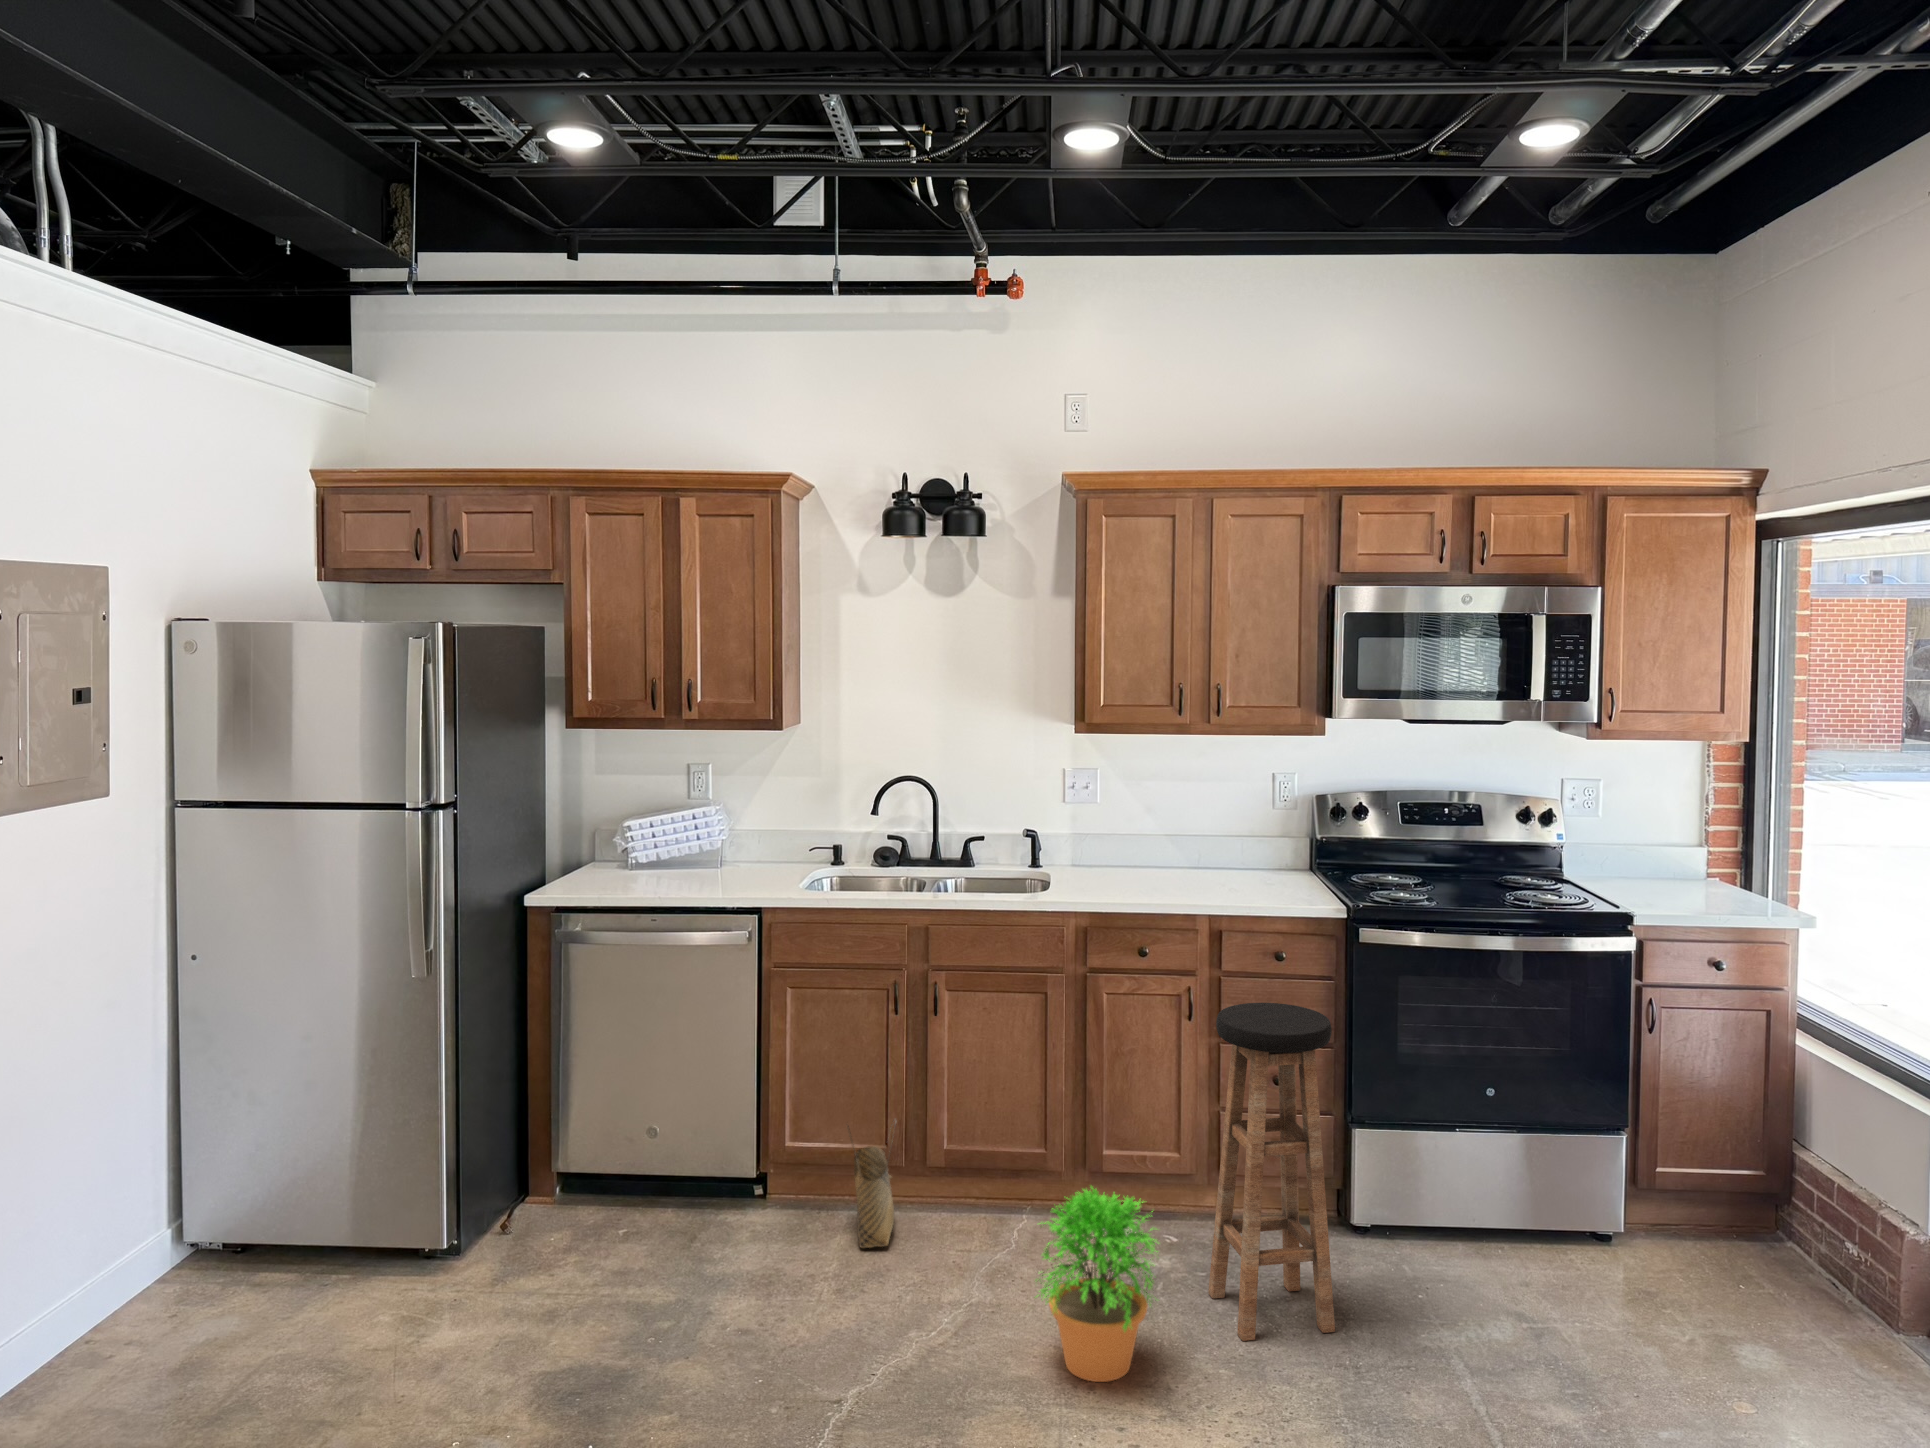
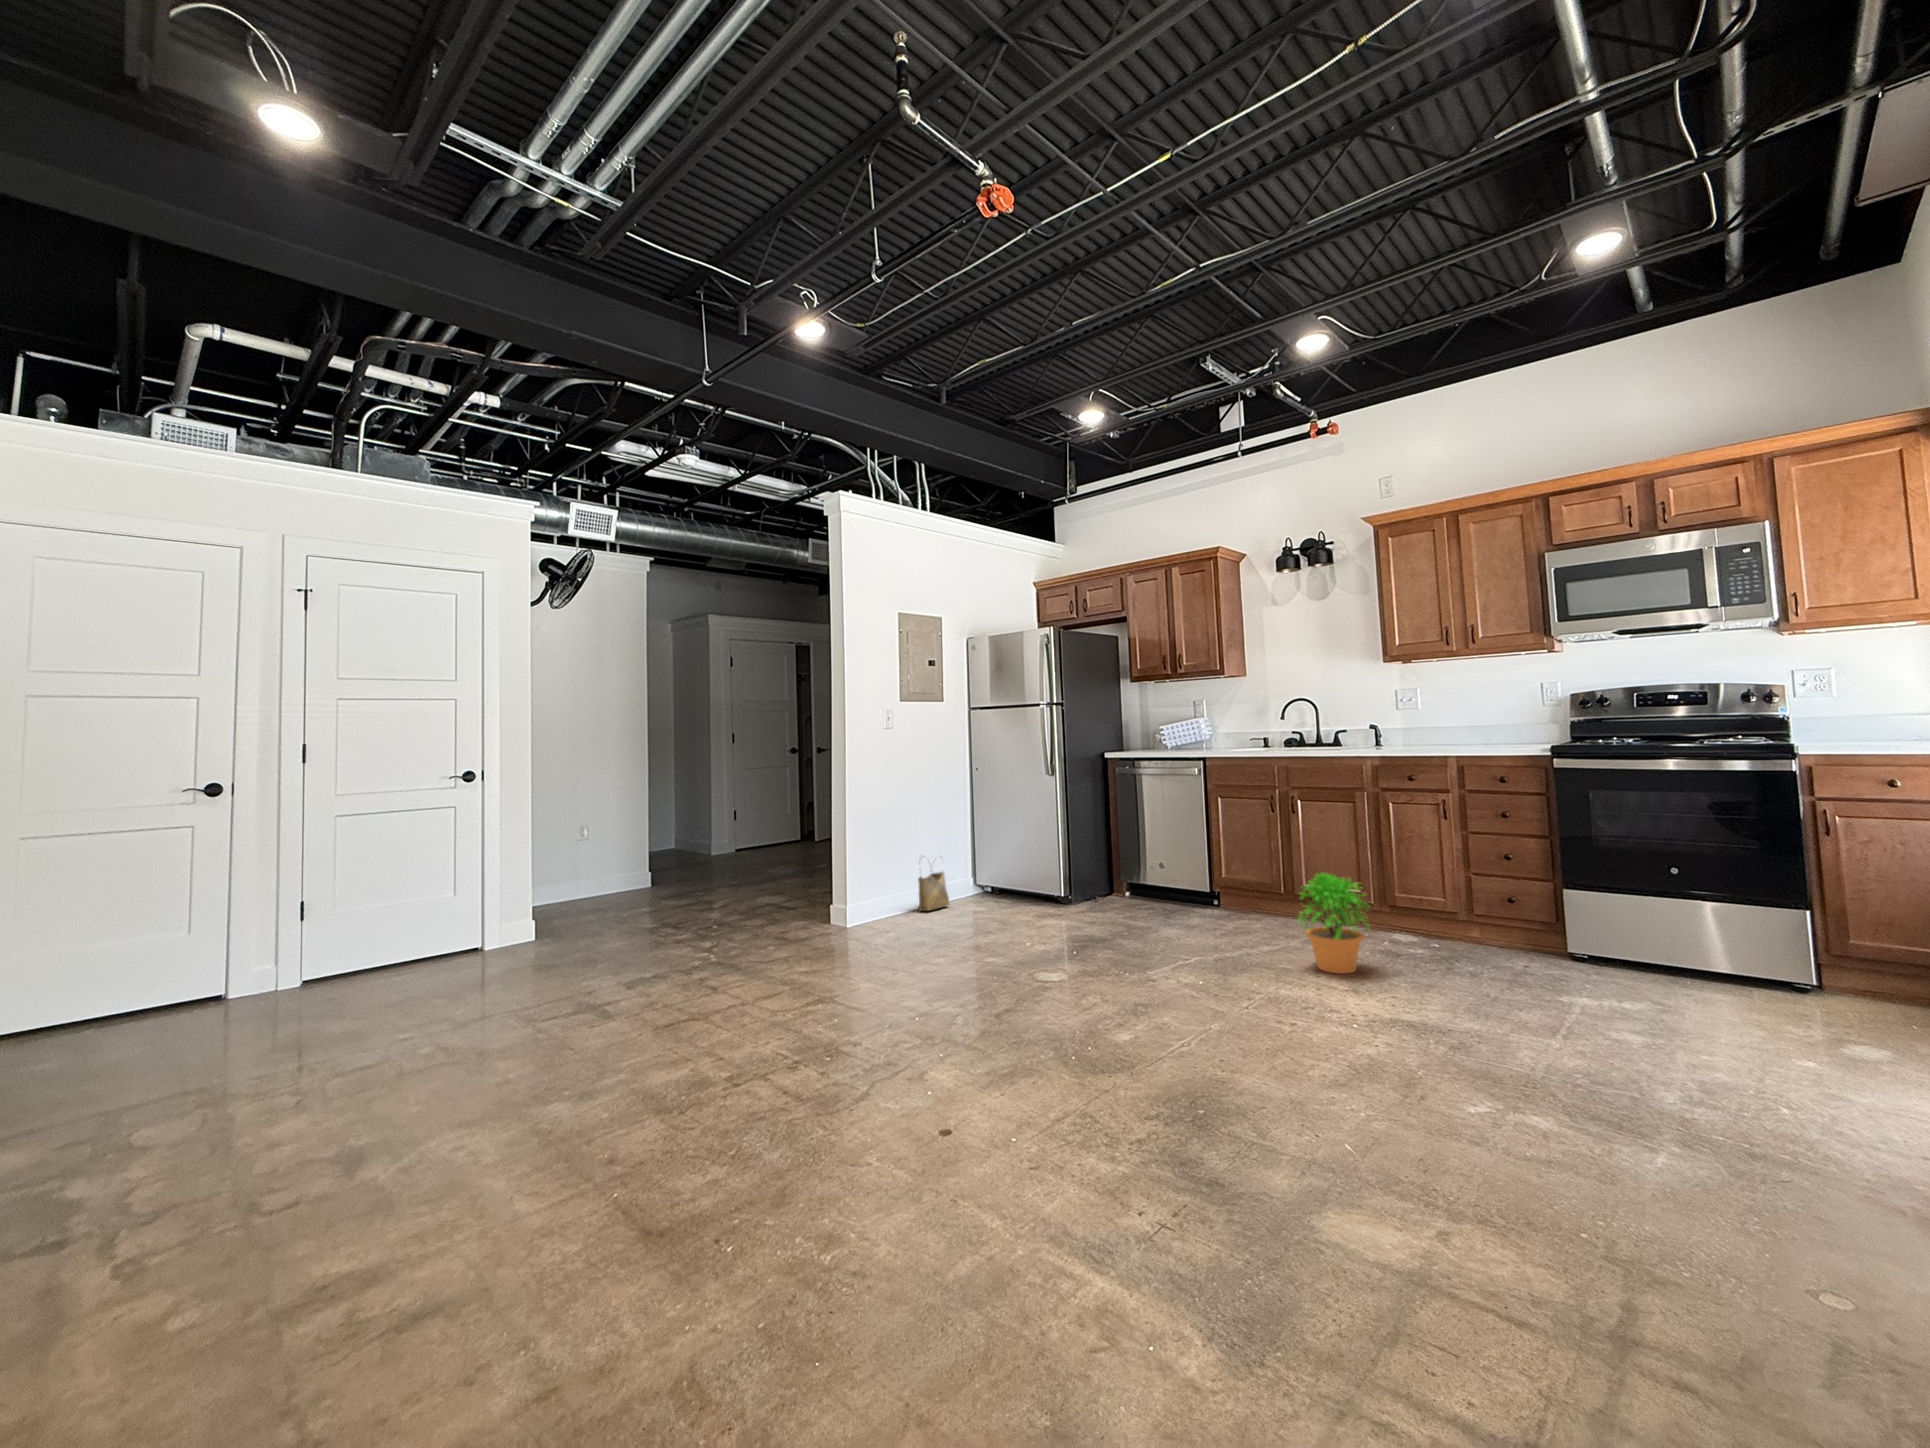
bar stool: present [1208,1003,1335,1341] -> none [1417,791,1504,983]
woven basket: present [848,1126,894,1248] -> present [918,870,949,911]

